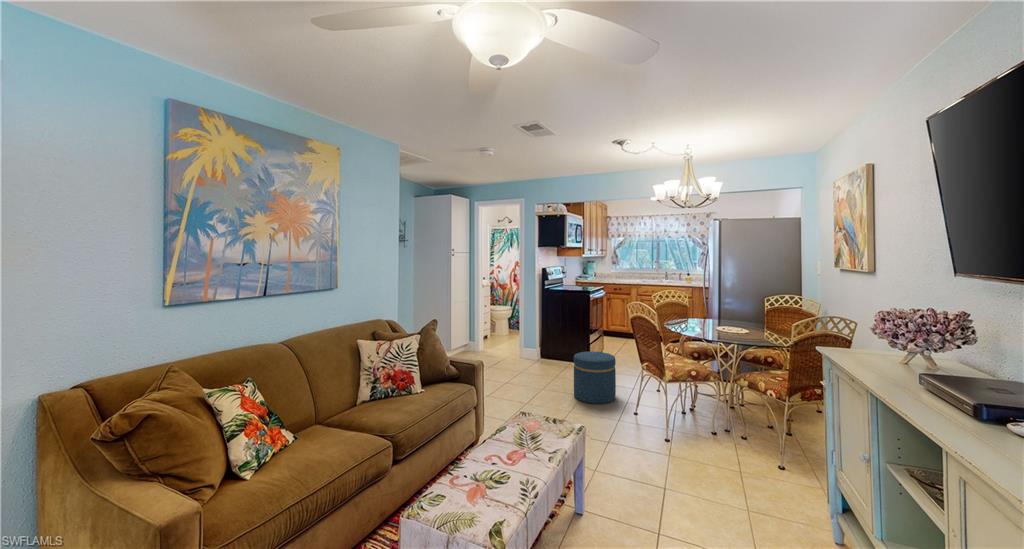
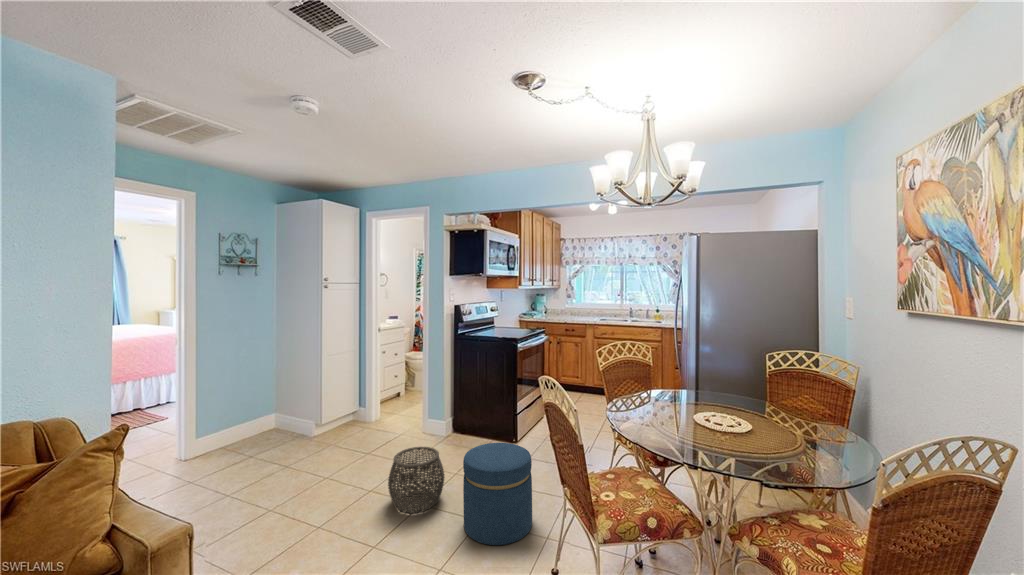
woven basket: none [522,356,556,392] -> present [388,447,445,513]

